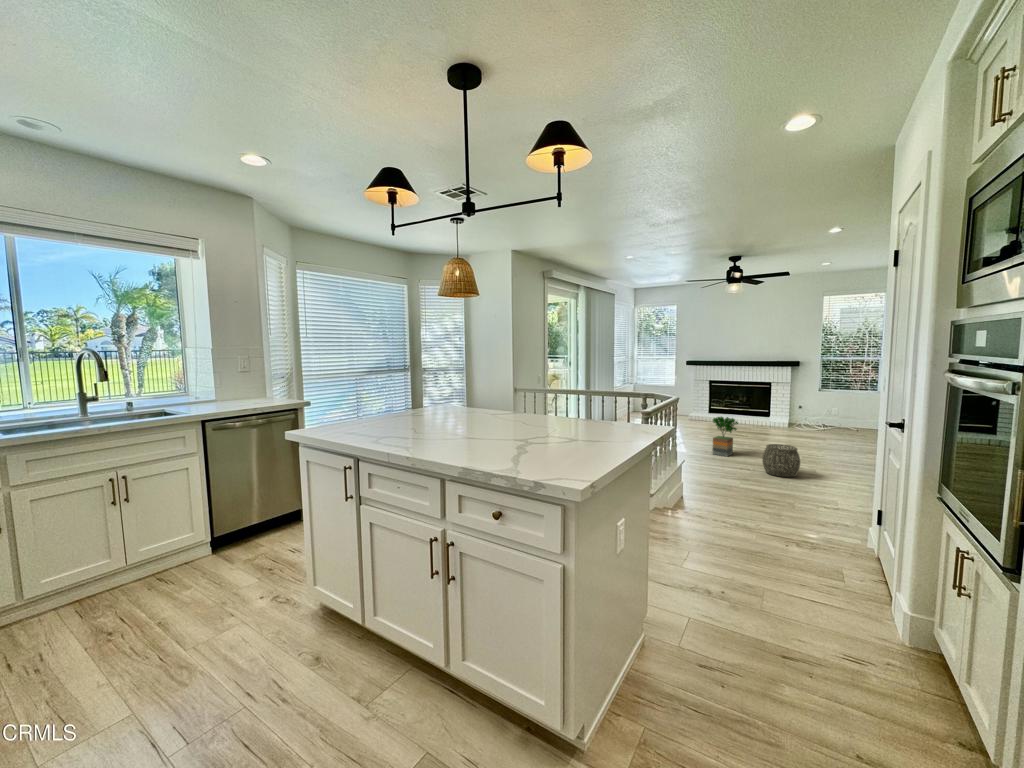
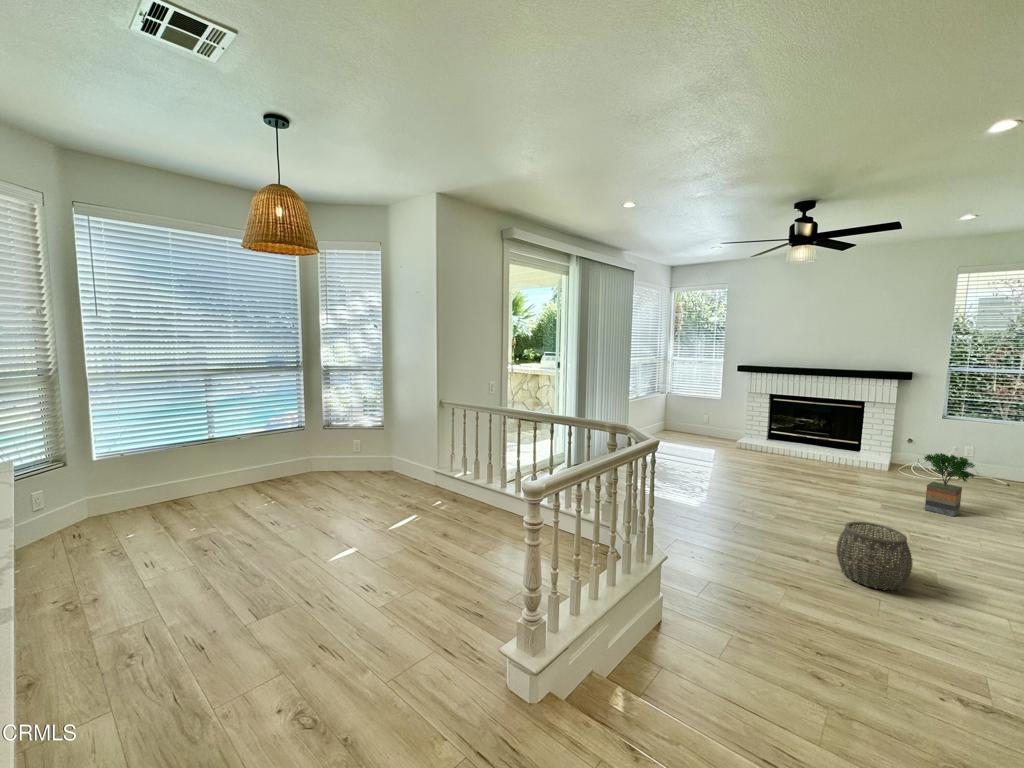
potted tree: present [713,417,738,457] -> present [924,453,975,517]

